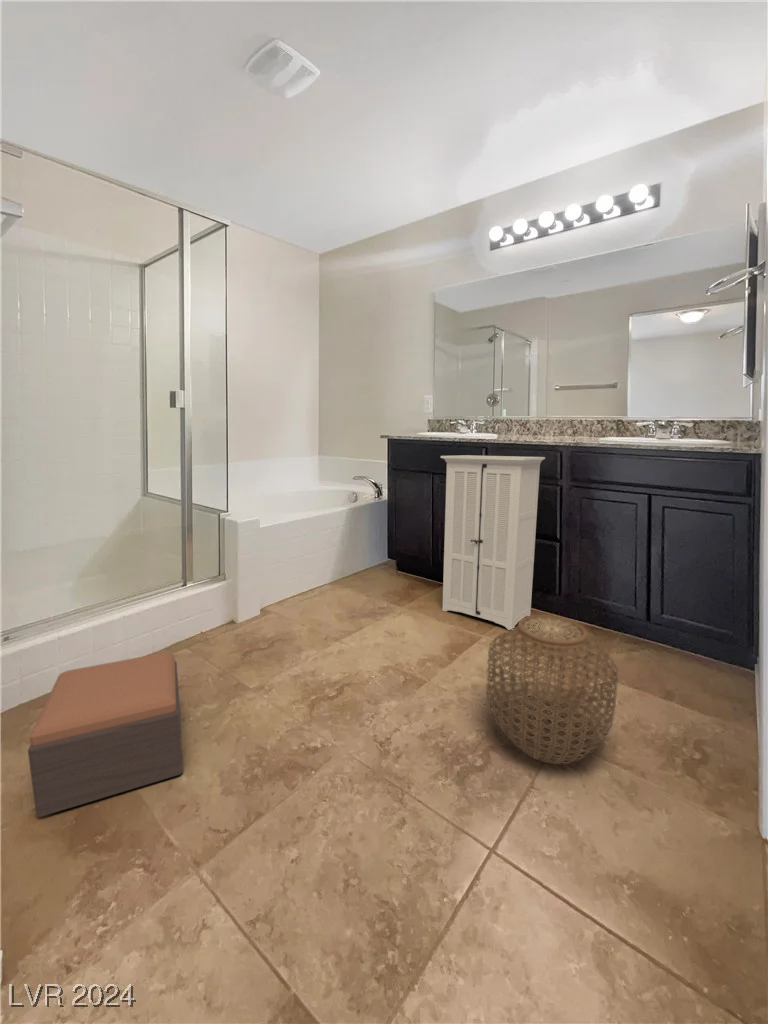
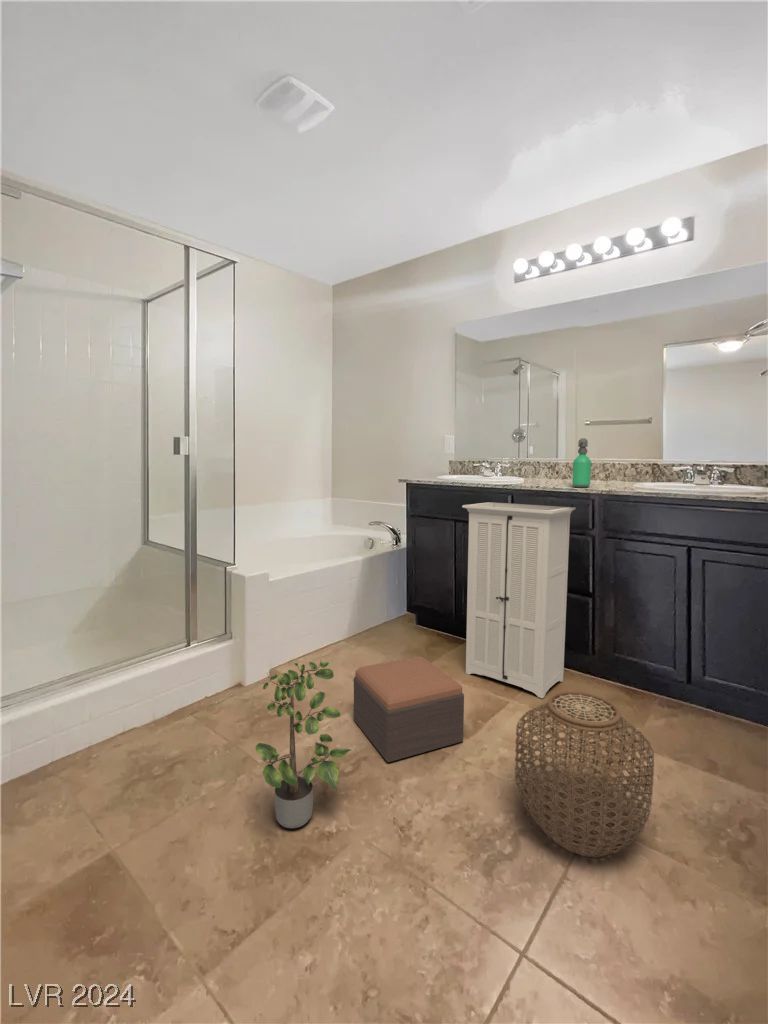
soap dispenser: none [542,393,560,440] -> present [572,438,591,487]
potted plant: none [241,583,335,743] -> present [256,662,351,828]
footstool: present [28,652,183,817] -> present [354,656,464,762]

